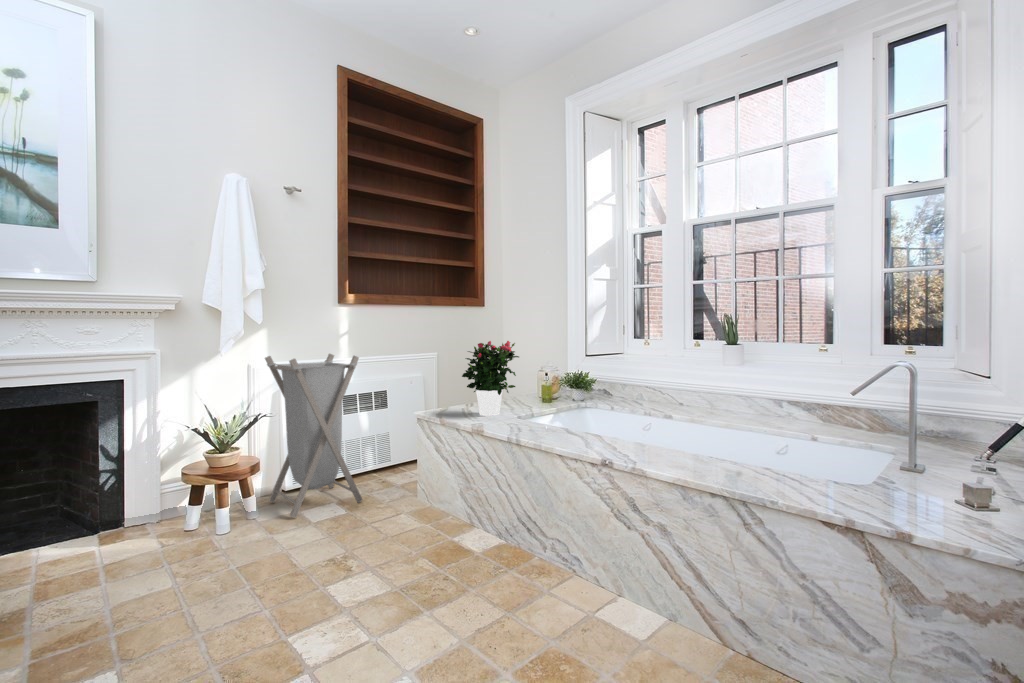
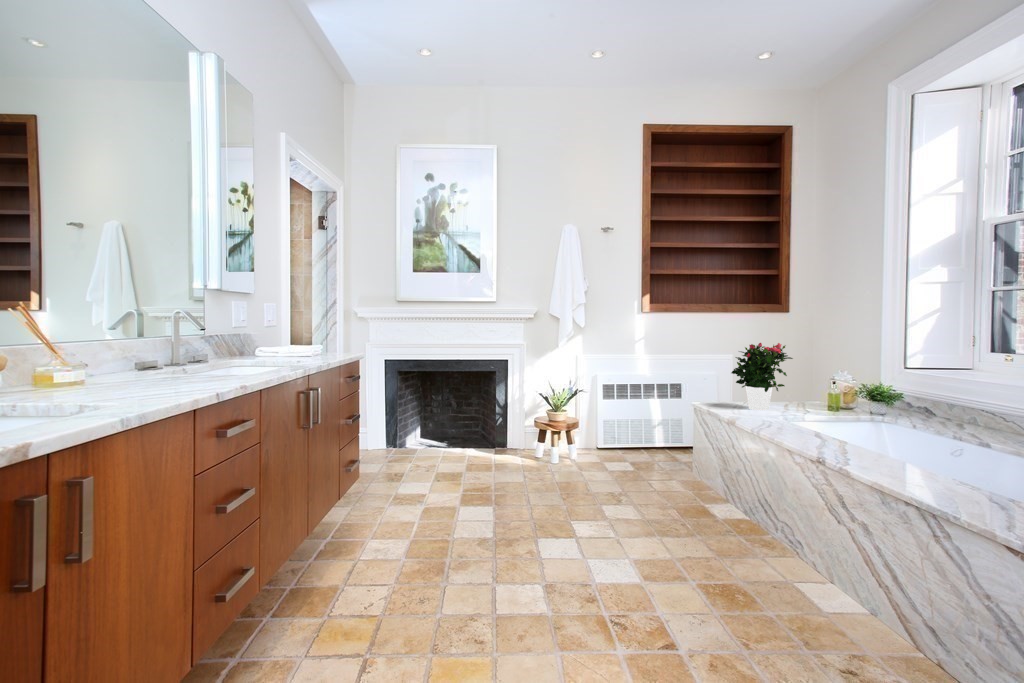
laundry hamper: present [265,354,362,517] -> none [586,349,650,466]

